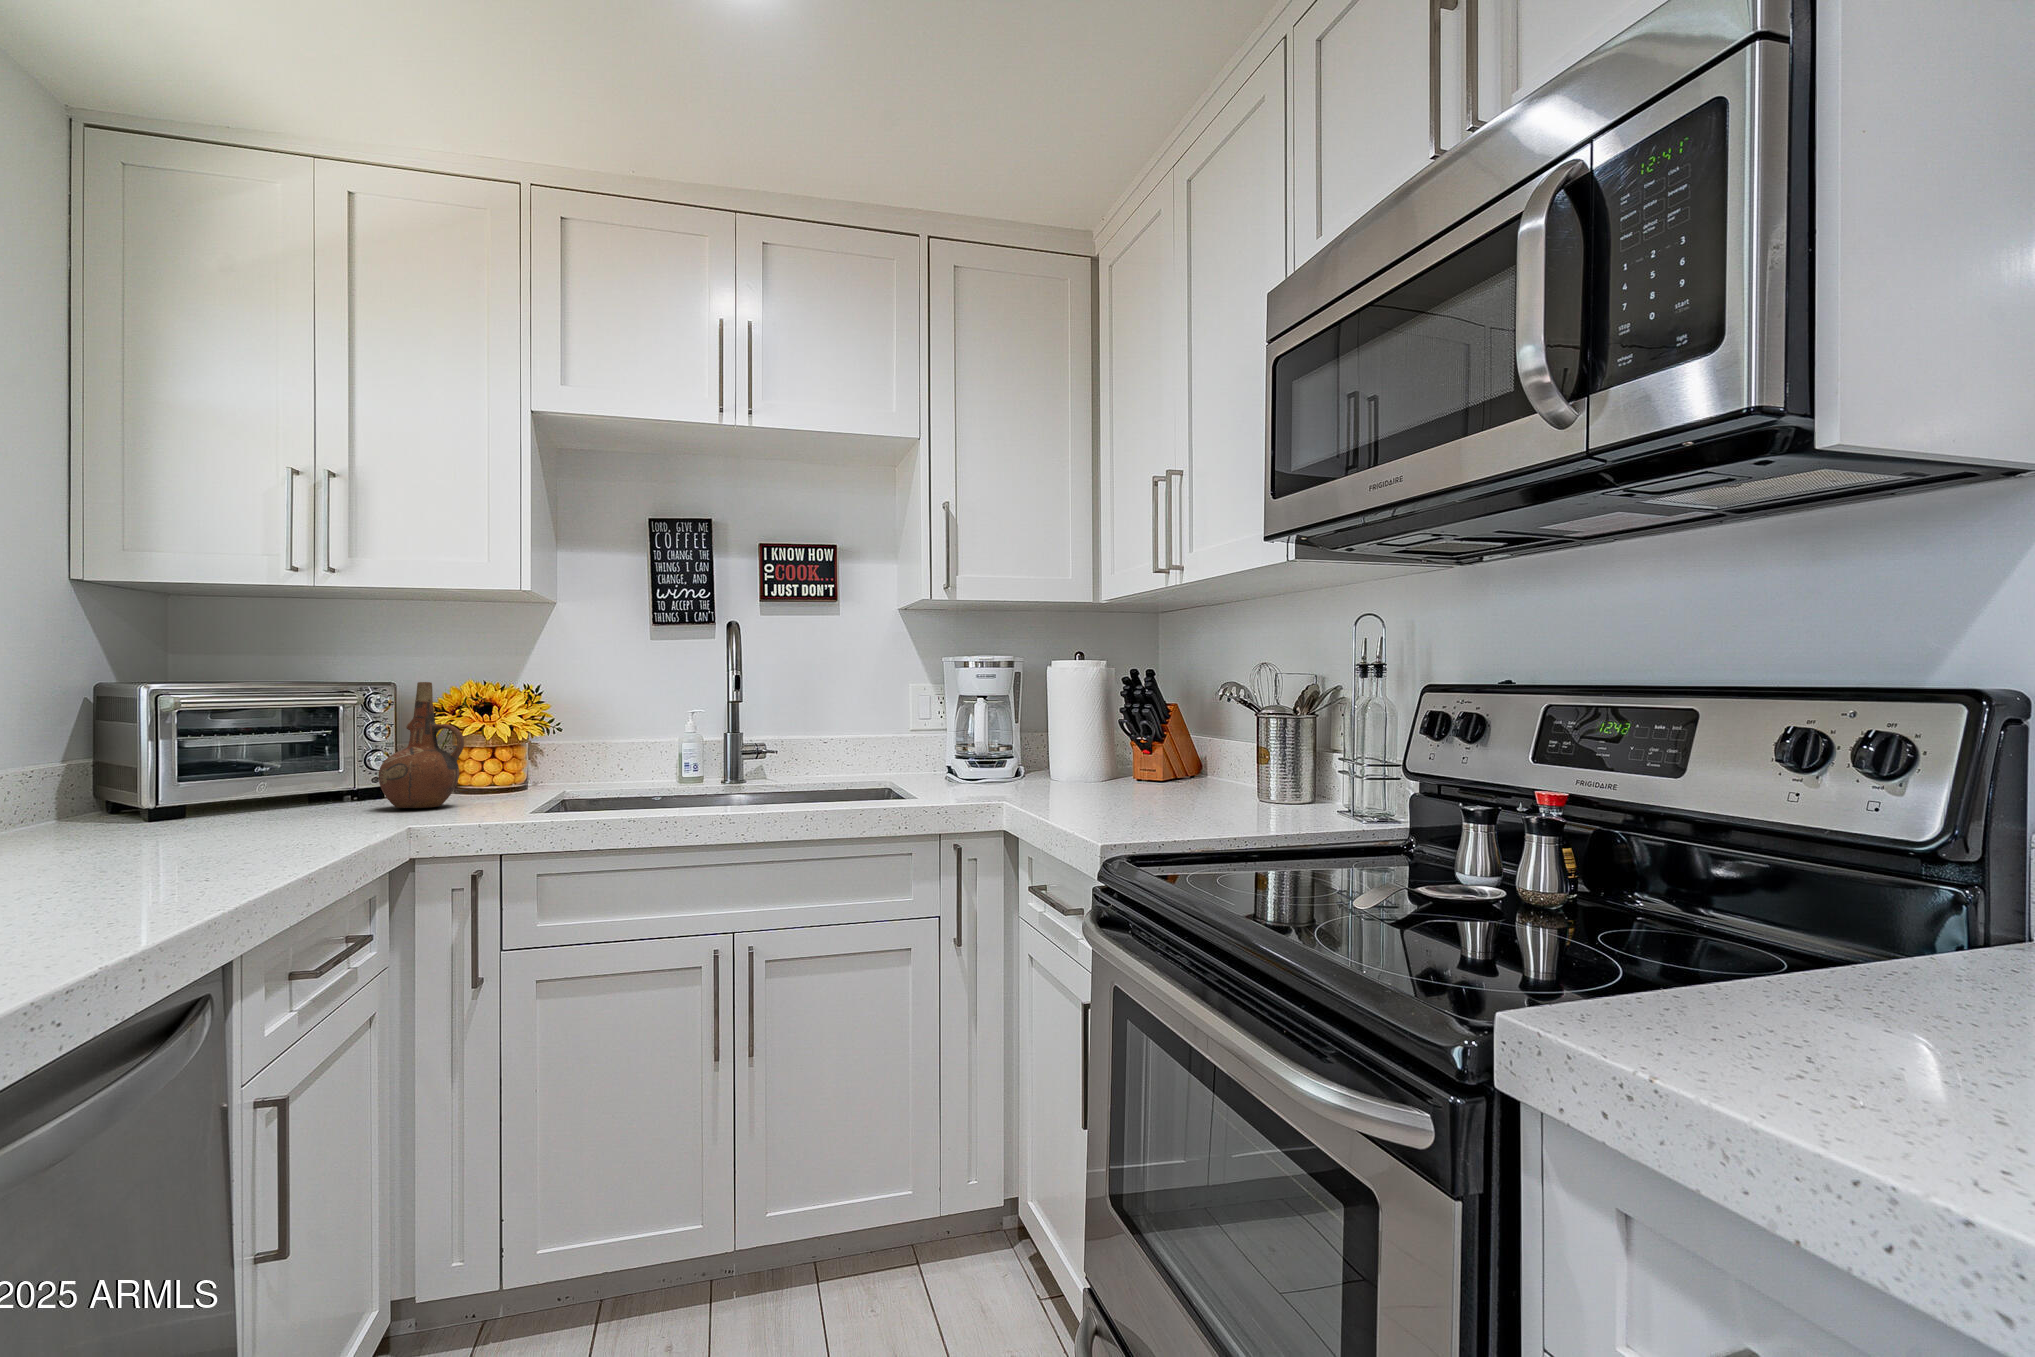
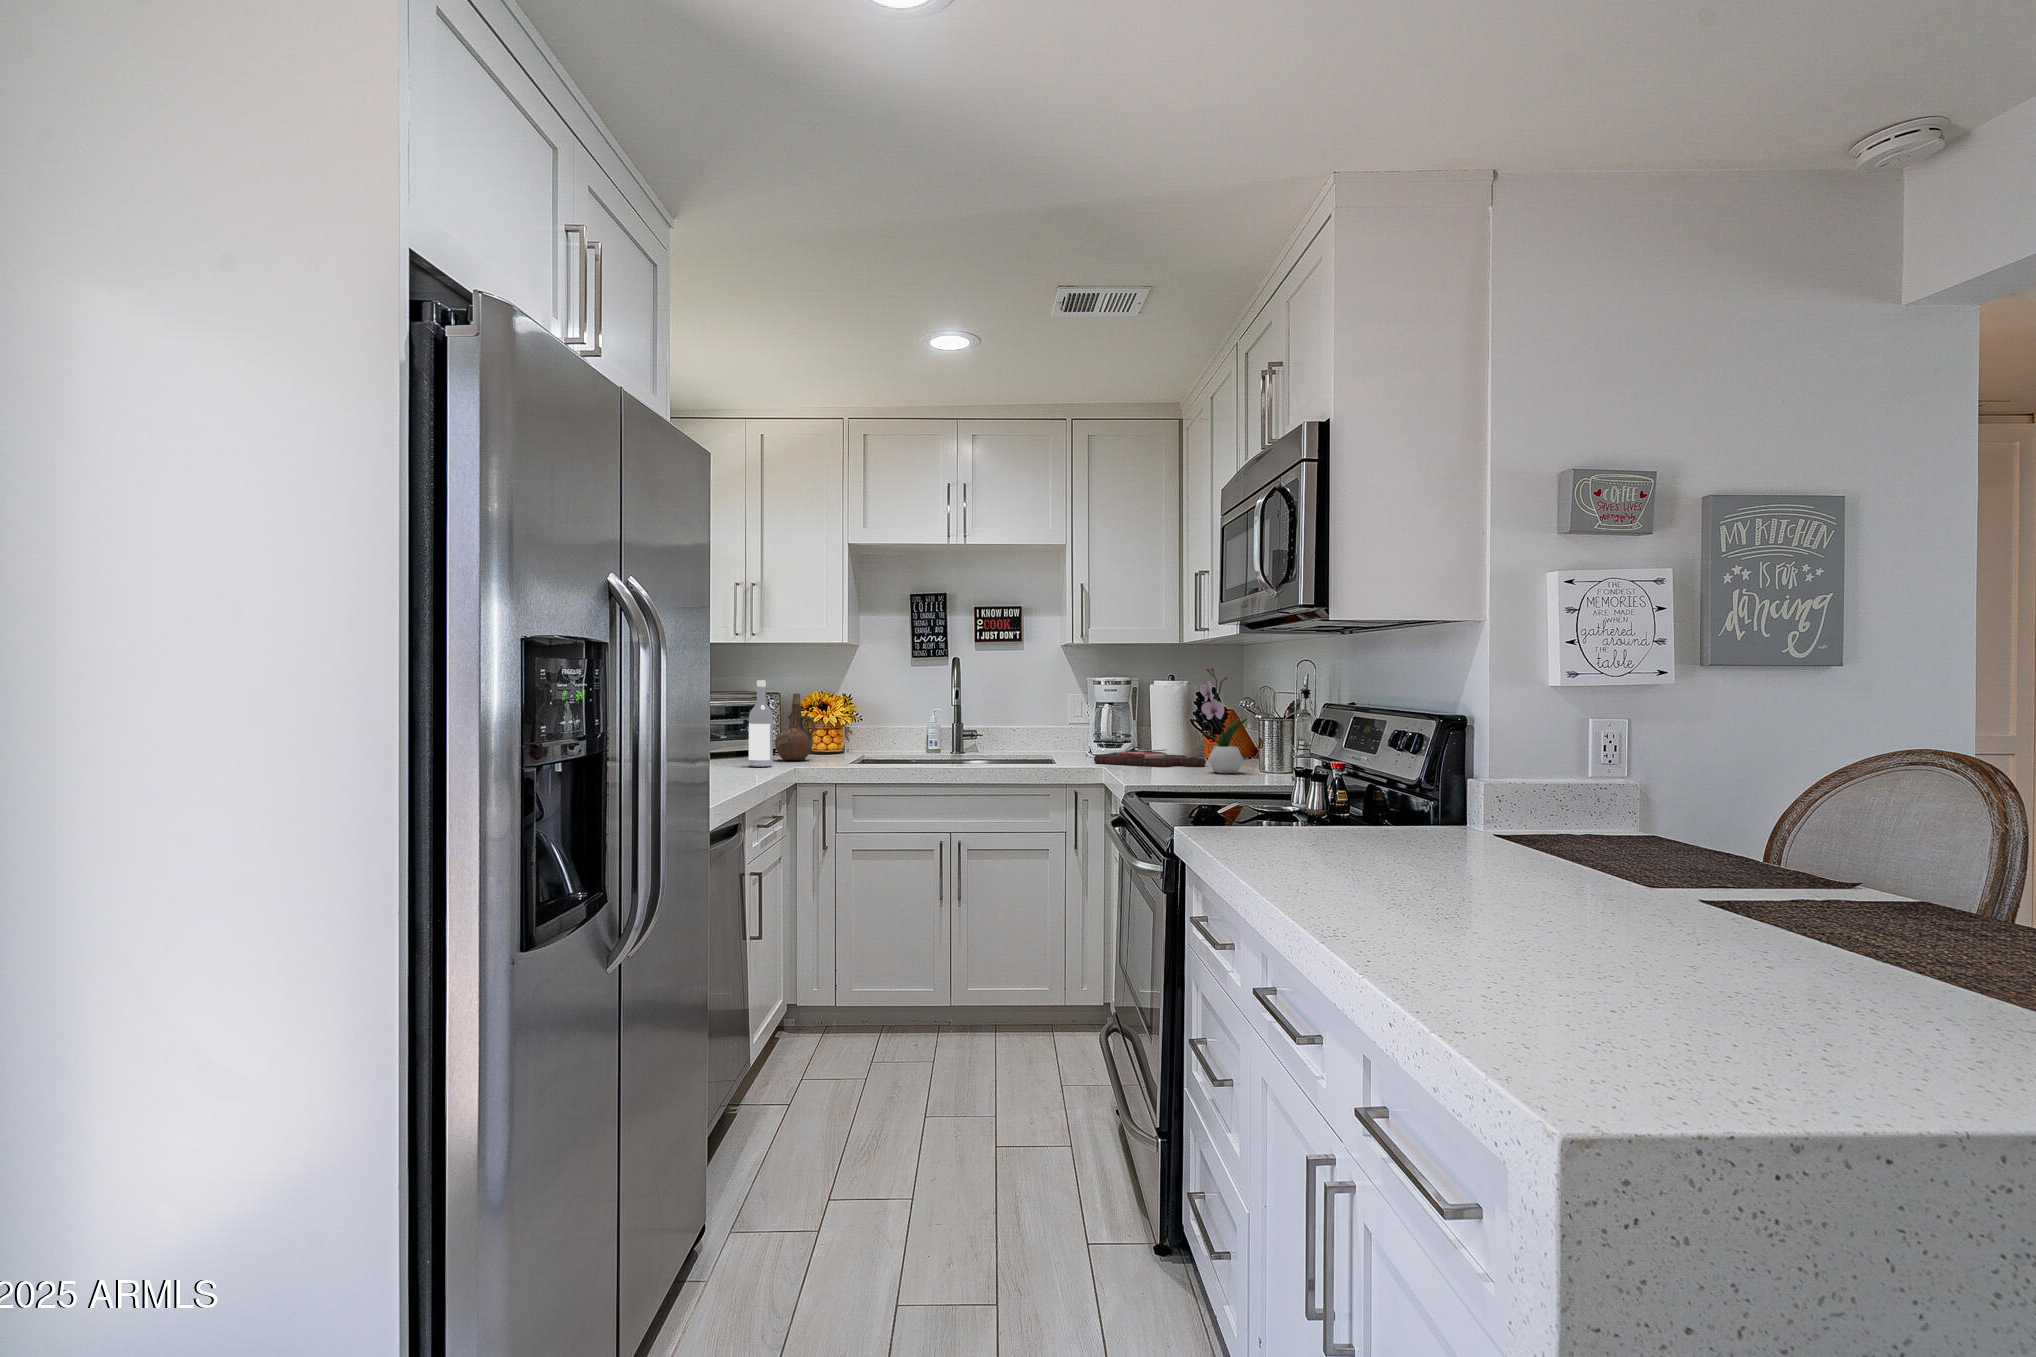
flower arrangement: none [1176,631,1259,810] -> present [1201,668,1247,773]
wine bottle: none [304,652,362,829] -> present [749,680,773,767]
cutting board: none [975,769,1160,799] -> present [1094,749,1206,767]

